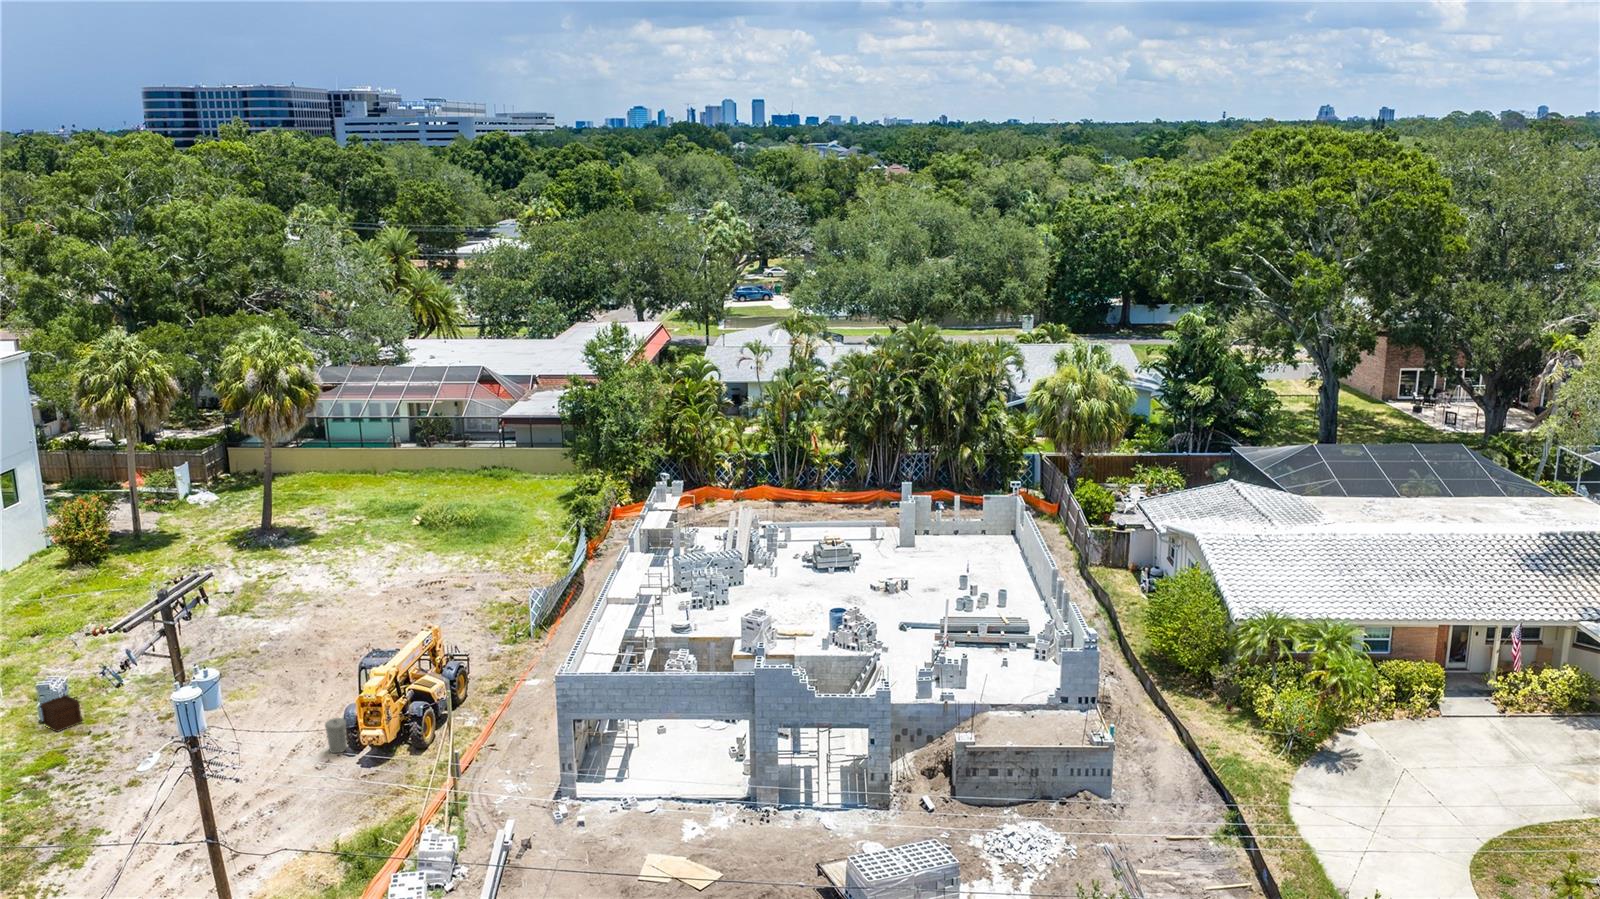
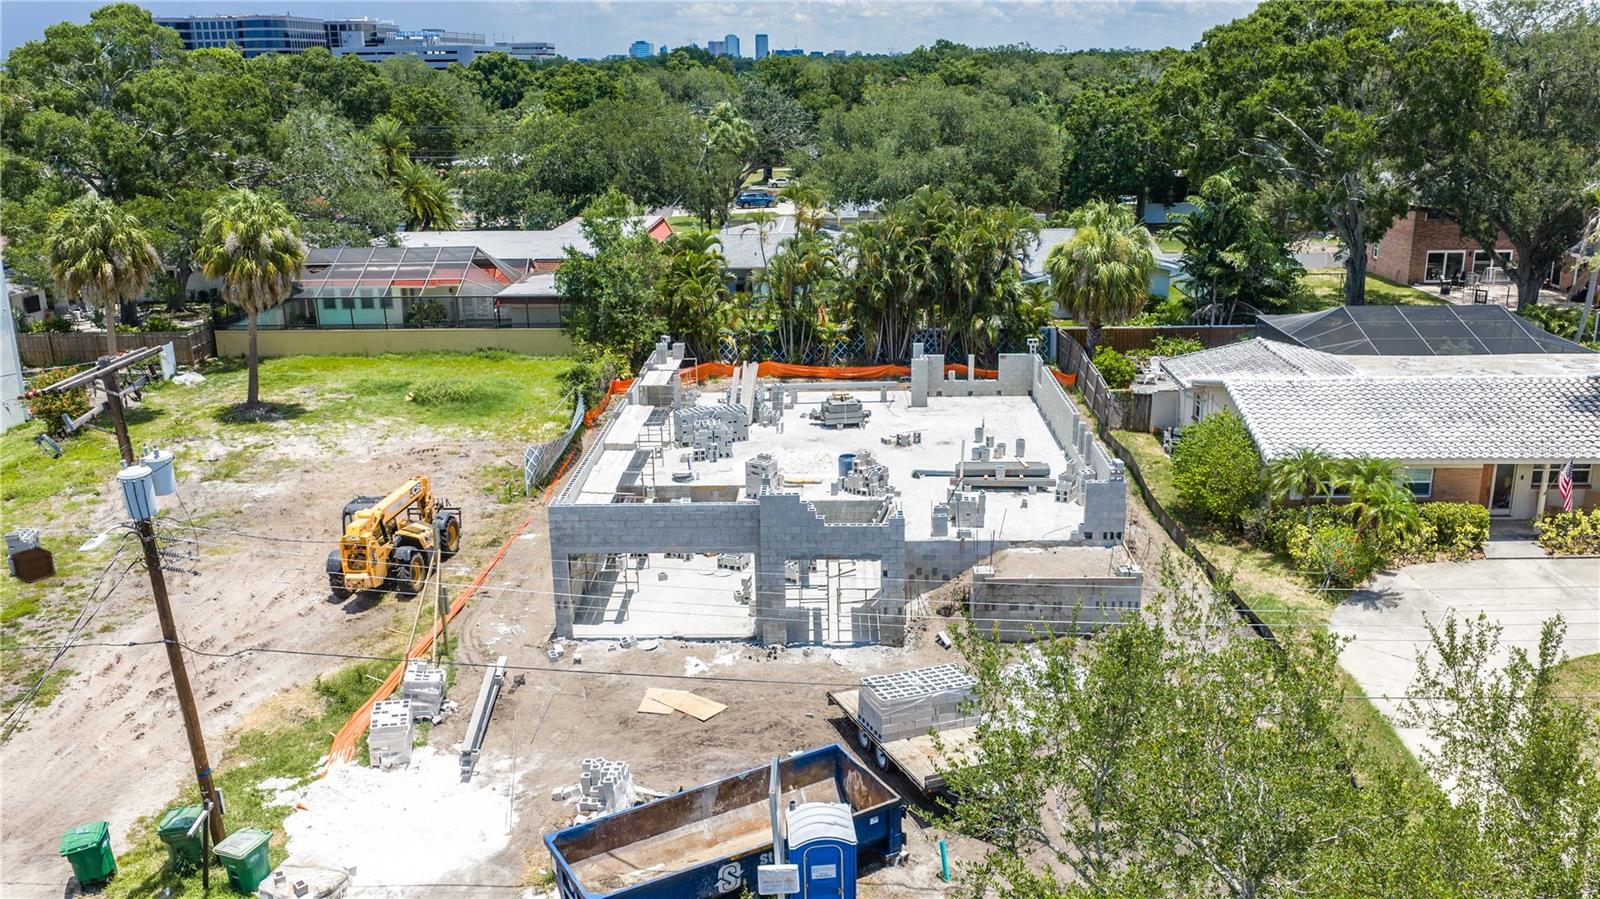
potted tree: present [1224,682,1242,711] -> none [1255,521,1277,554]
trash can: present [325,718,347,753] -> none [308,564,332,600]

